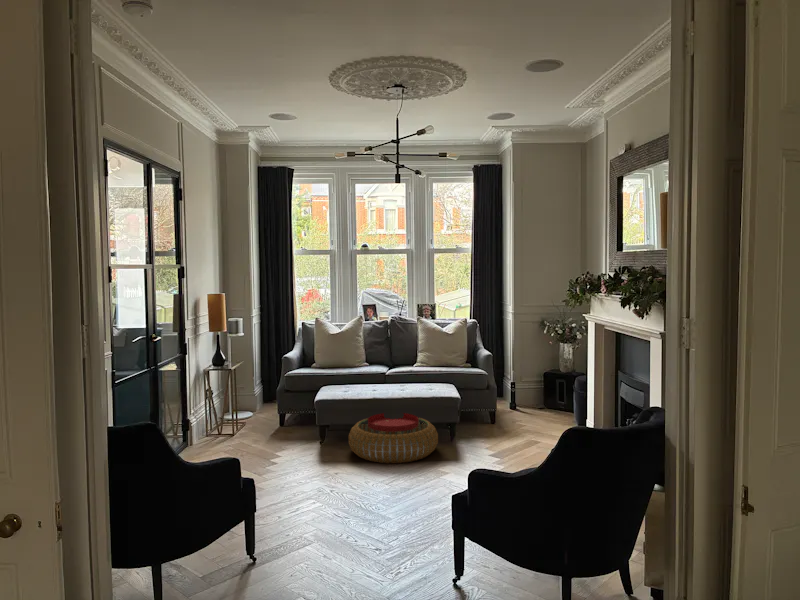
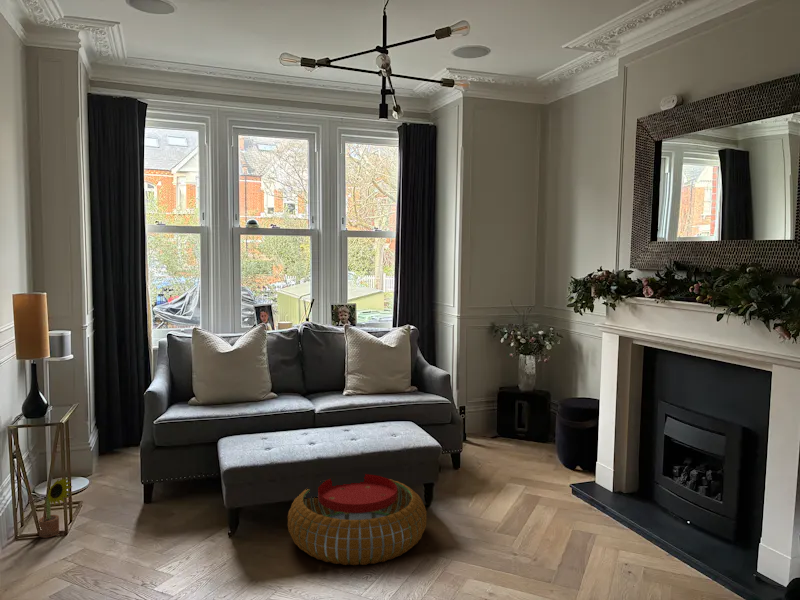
decorative plant: none [217,402,235,436] -> present [39,478,72,538]

